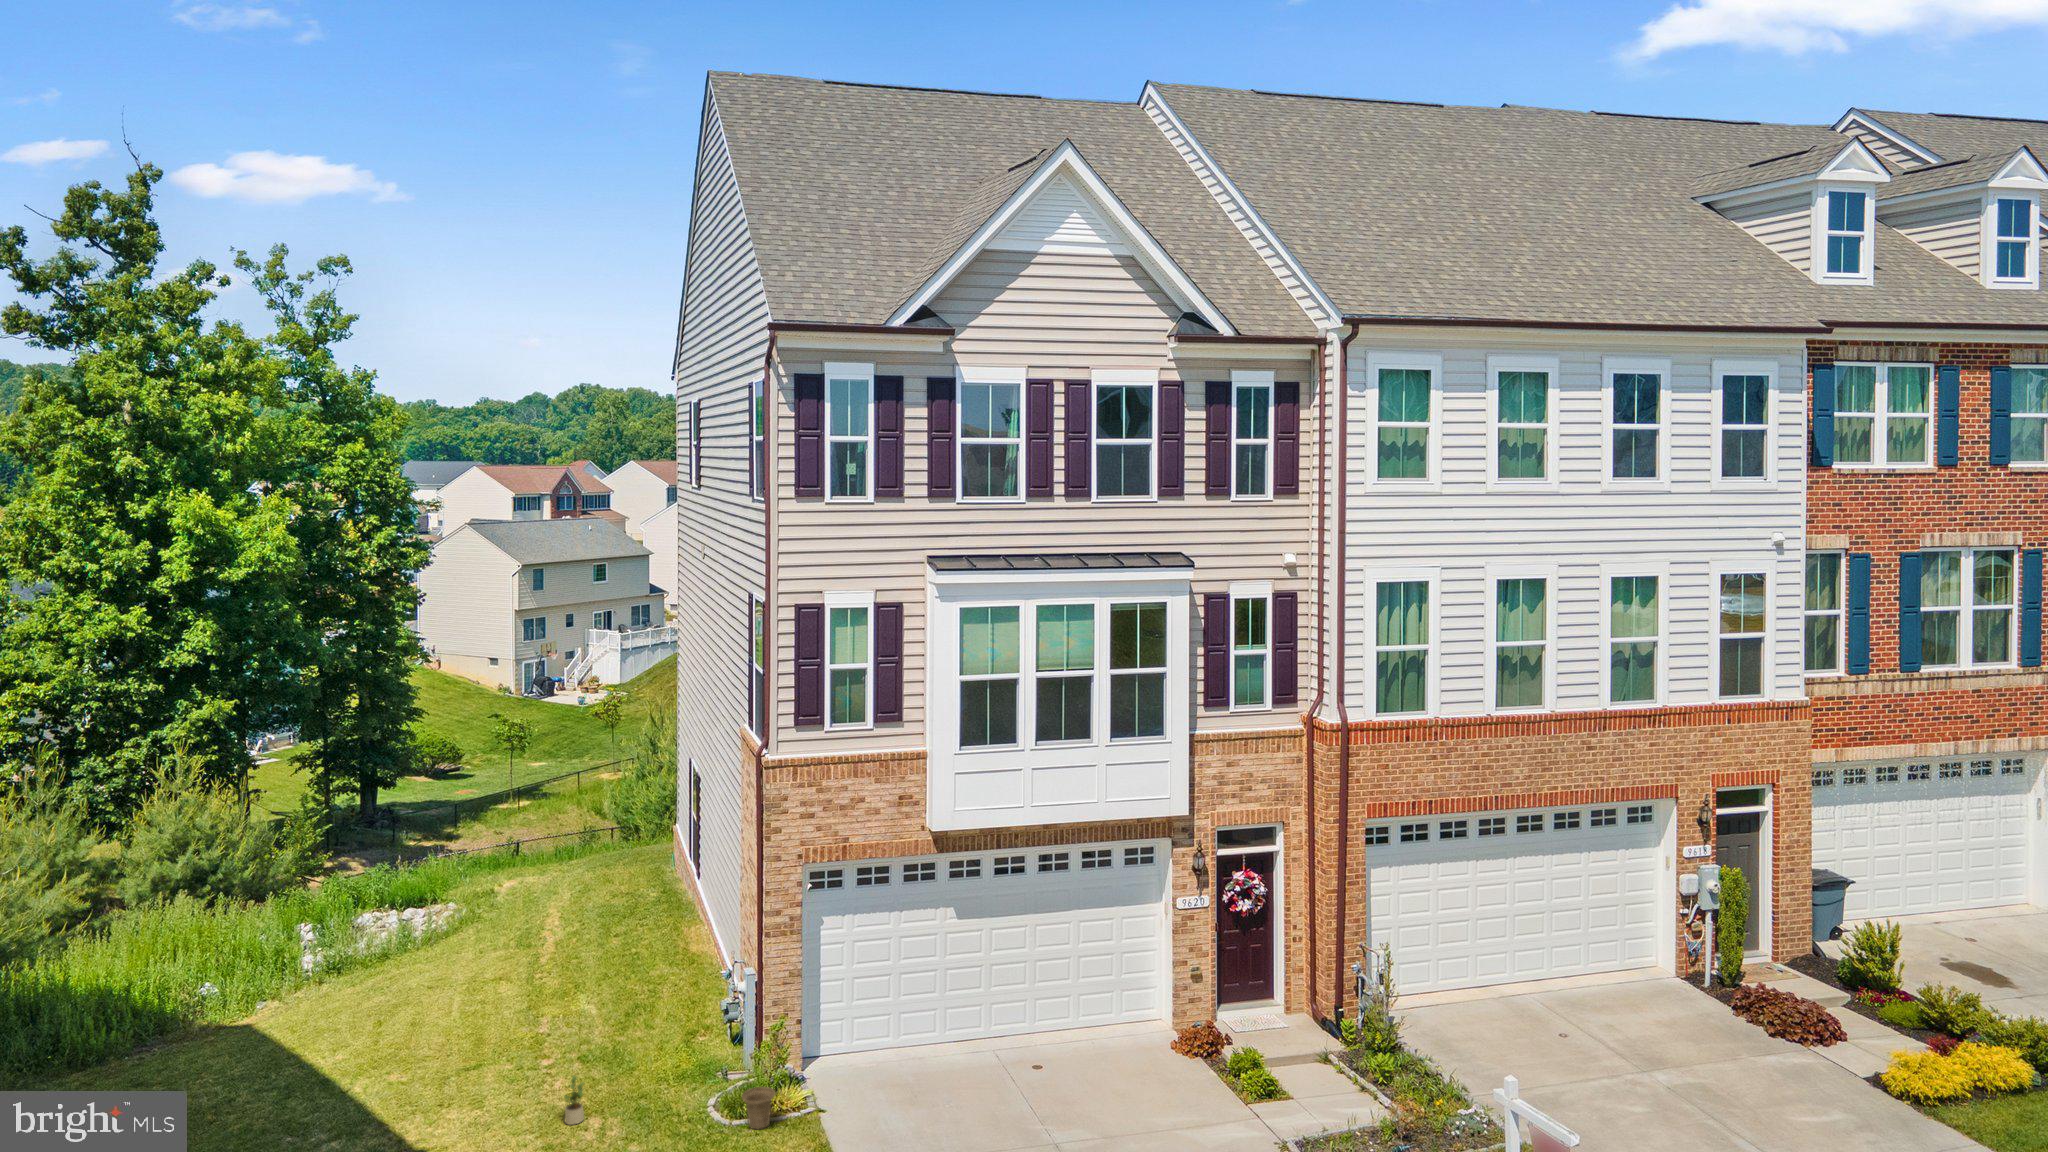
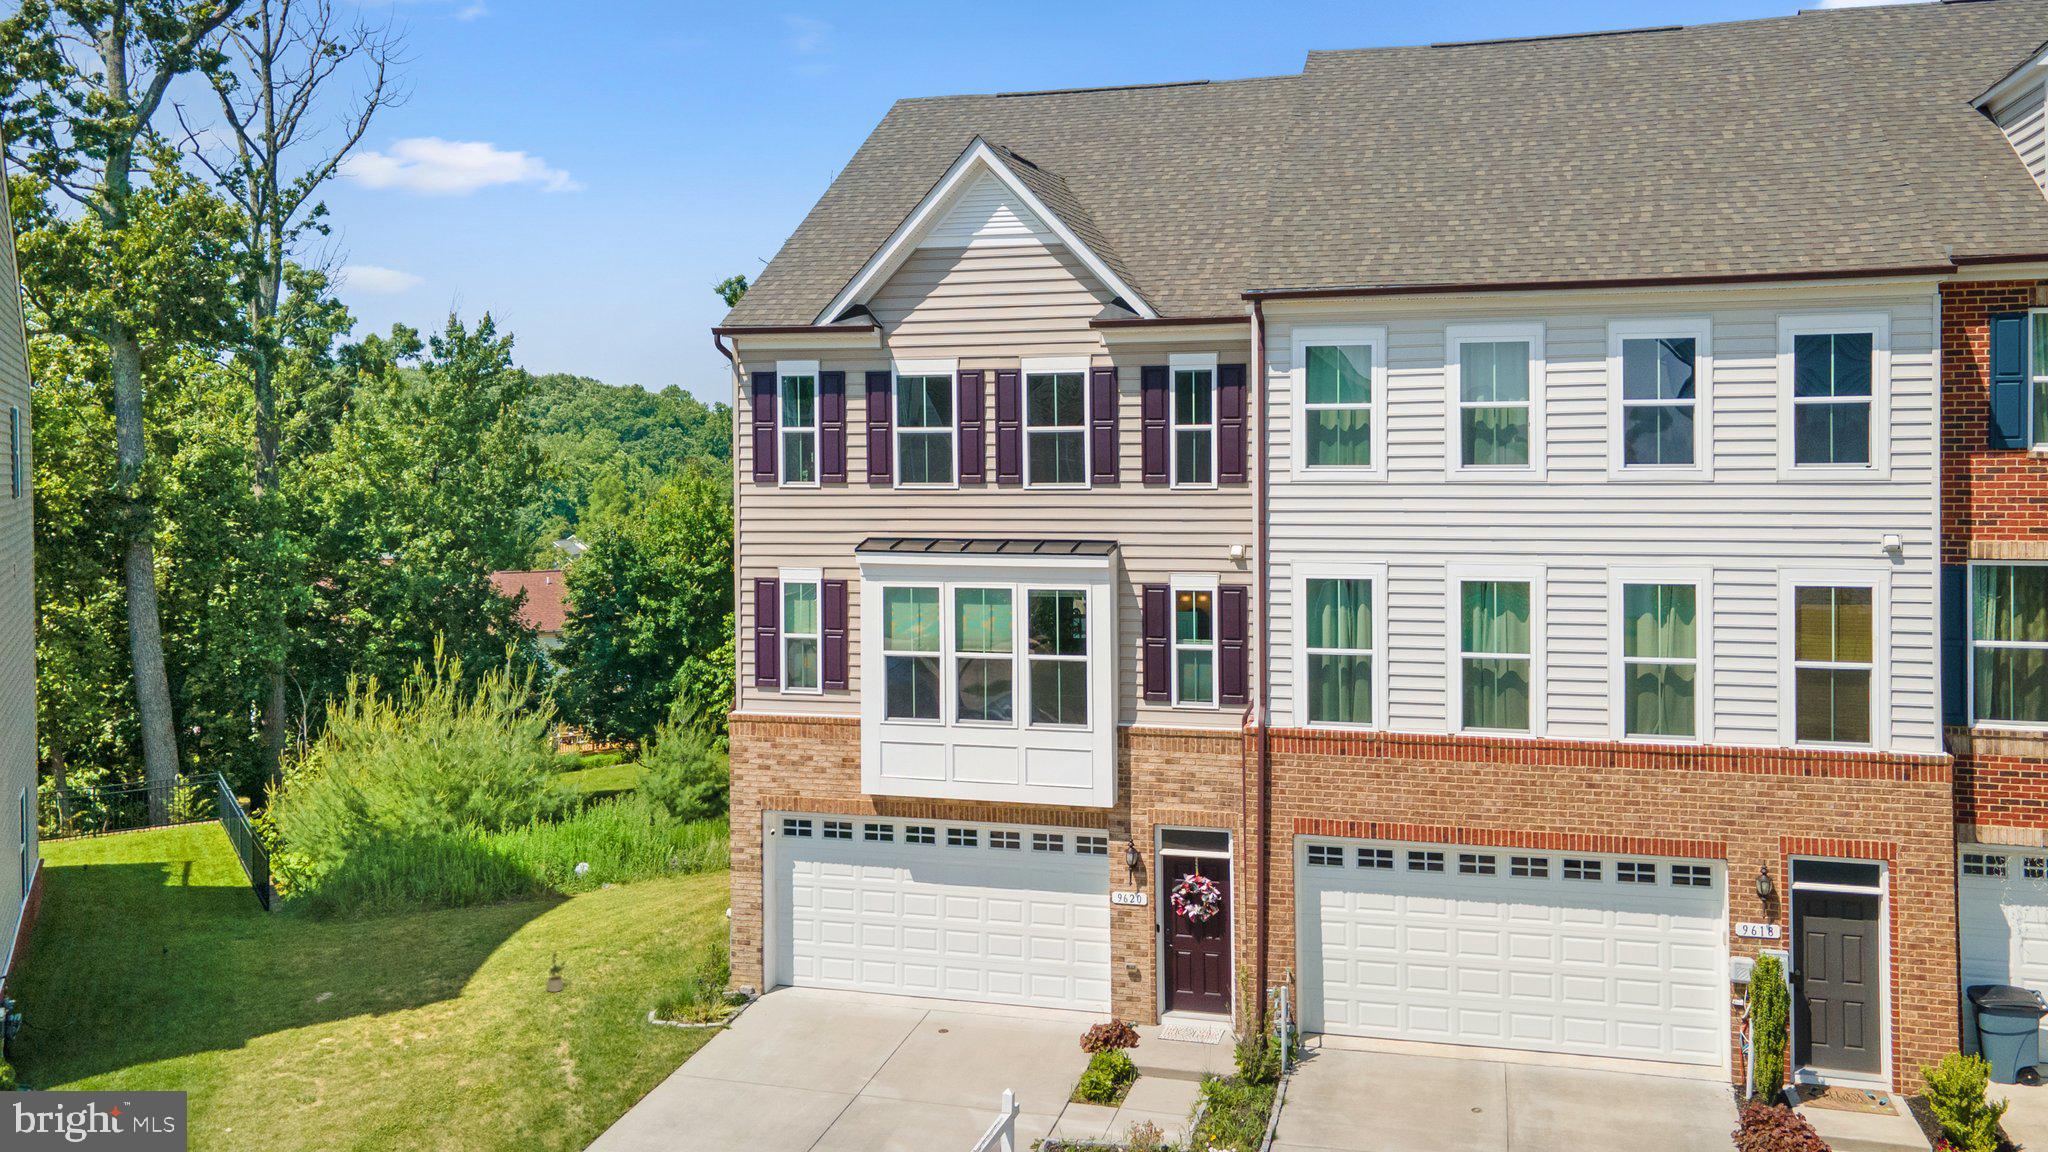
basket: present [742,1087,776,1129] -> none [650,987,680,1021]

